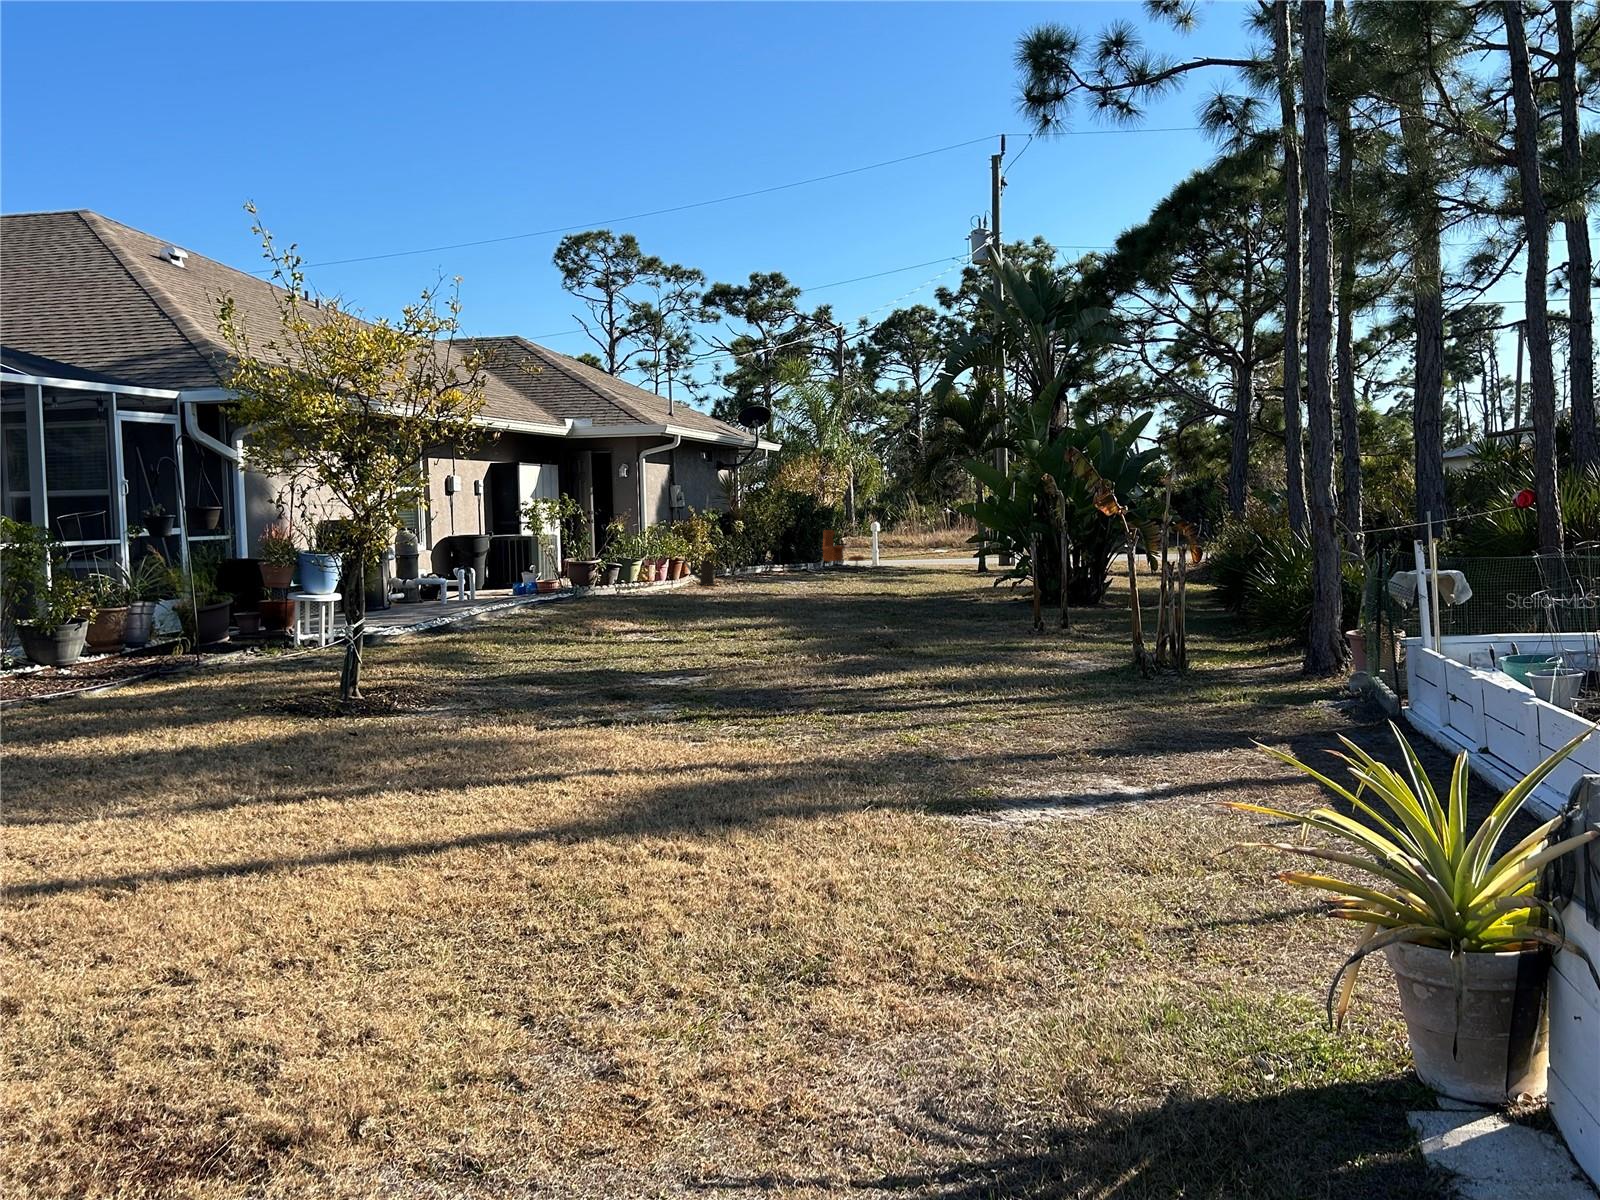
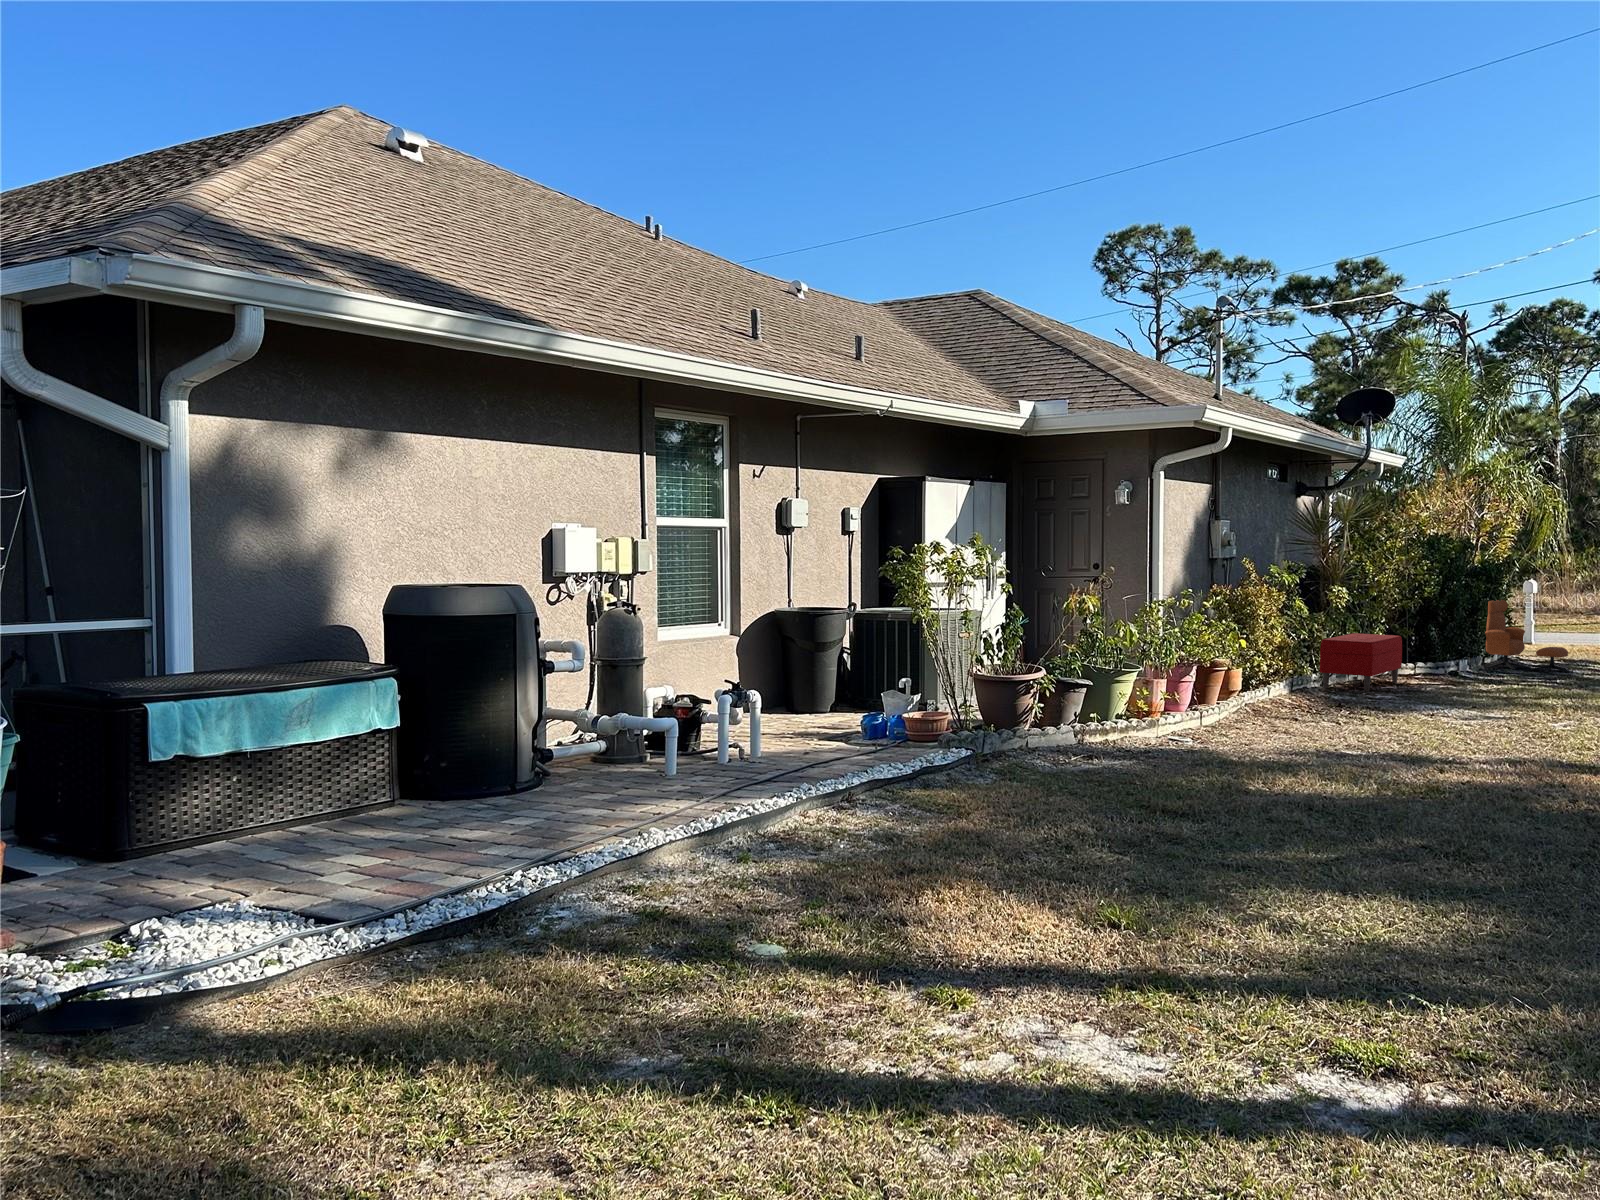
bench: none [731,548,774,578] -> present [1320,633,1402,692]
watering can: present [683,554,715,585] -> none [1225,655,1301,718]

